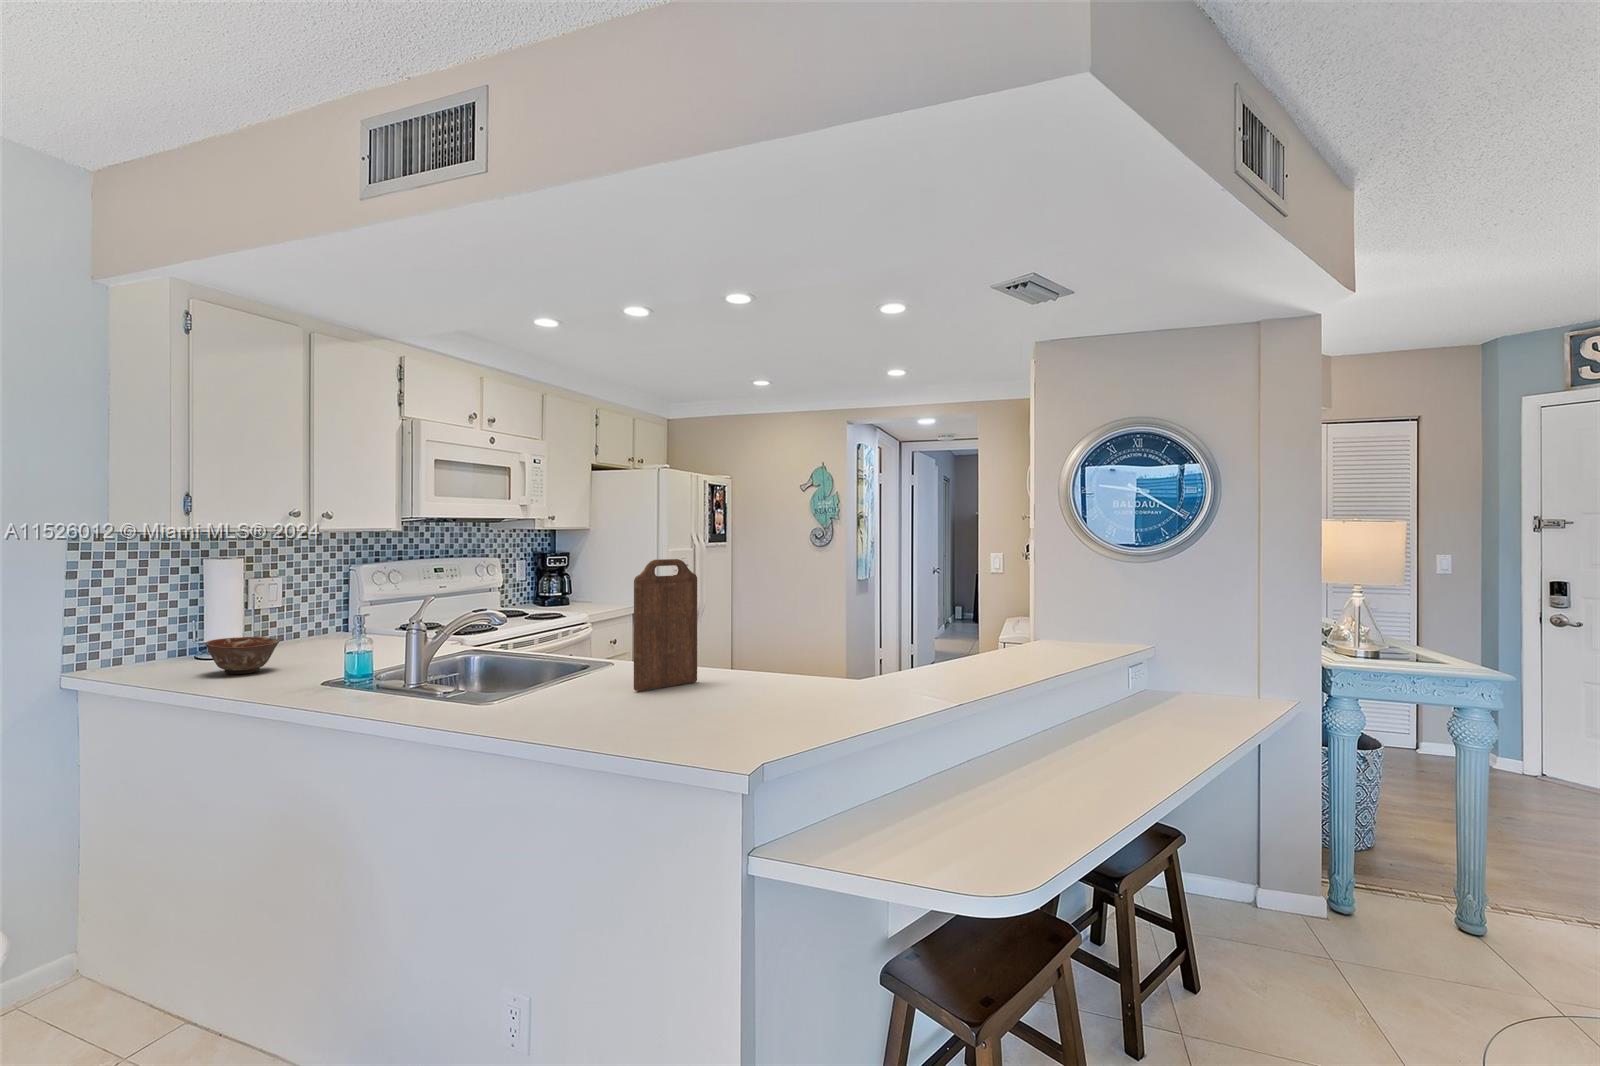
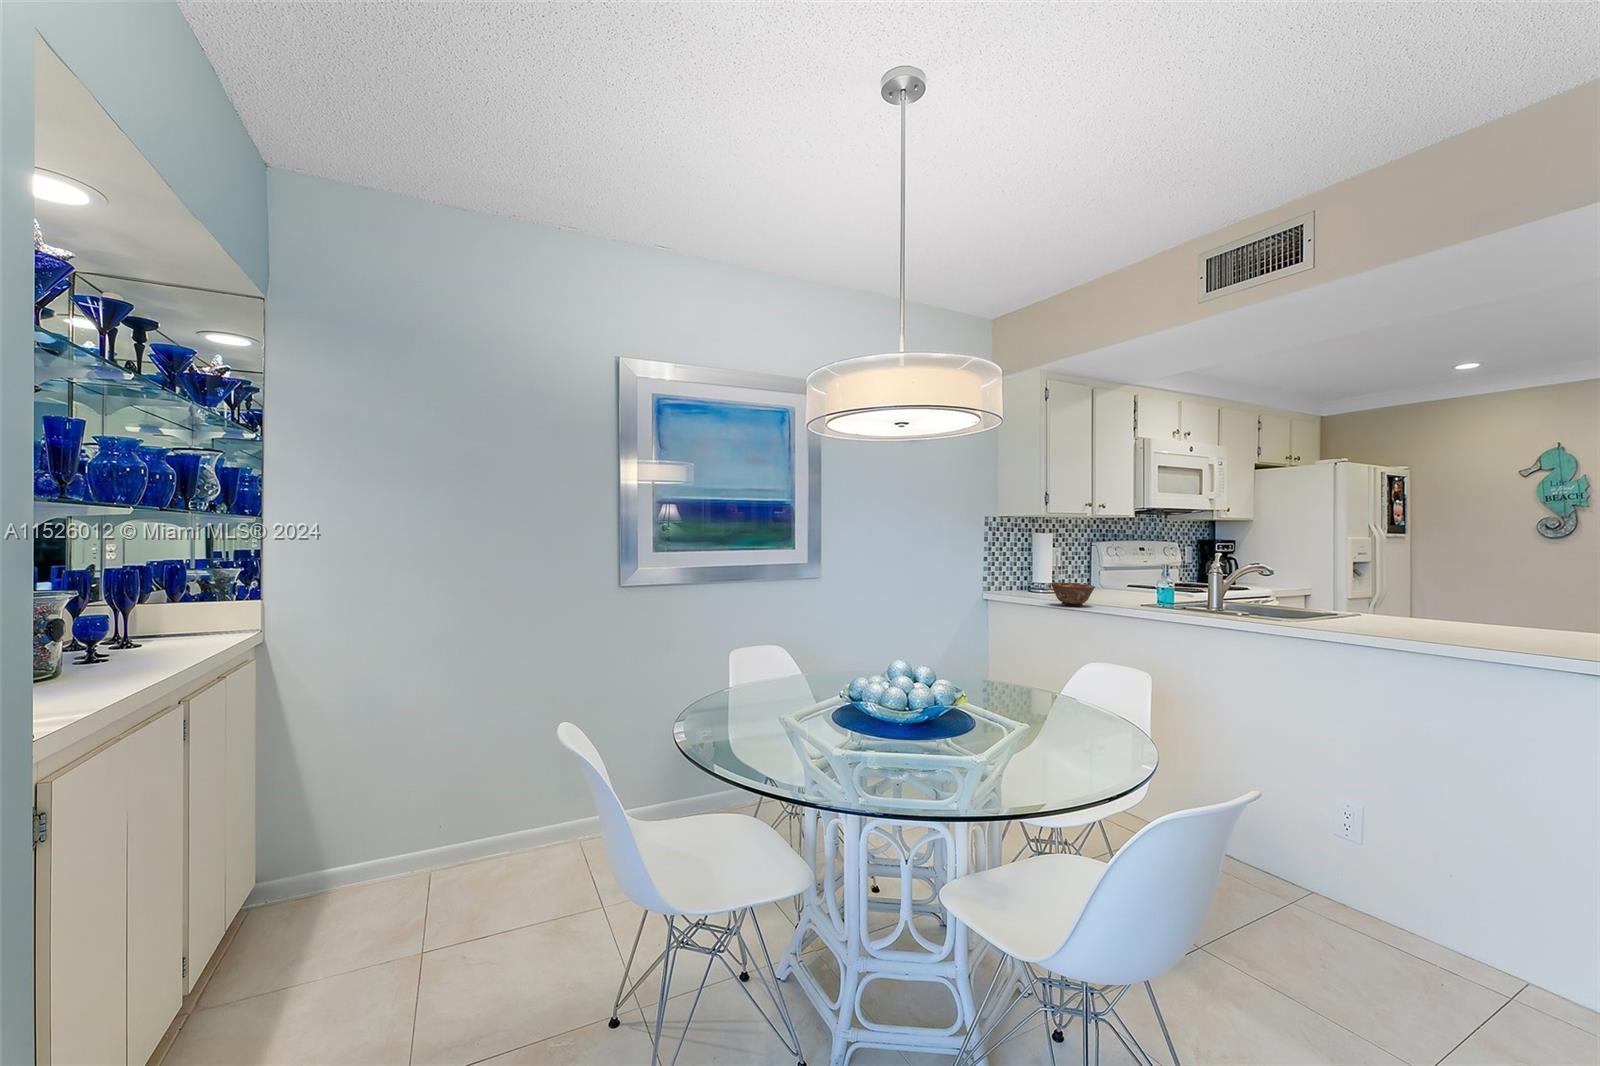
cutting board: present [634,559,697,691] -> none [1489,523,1562,645]

